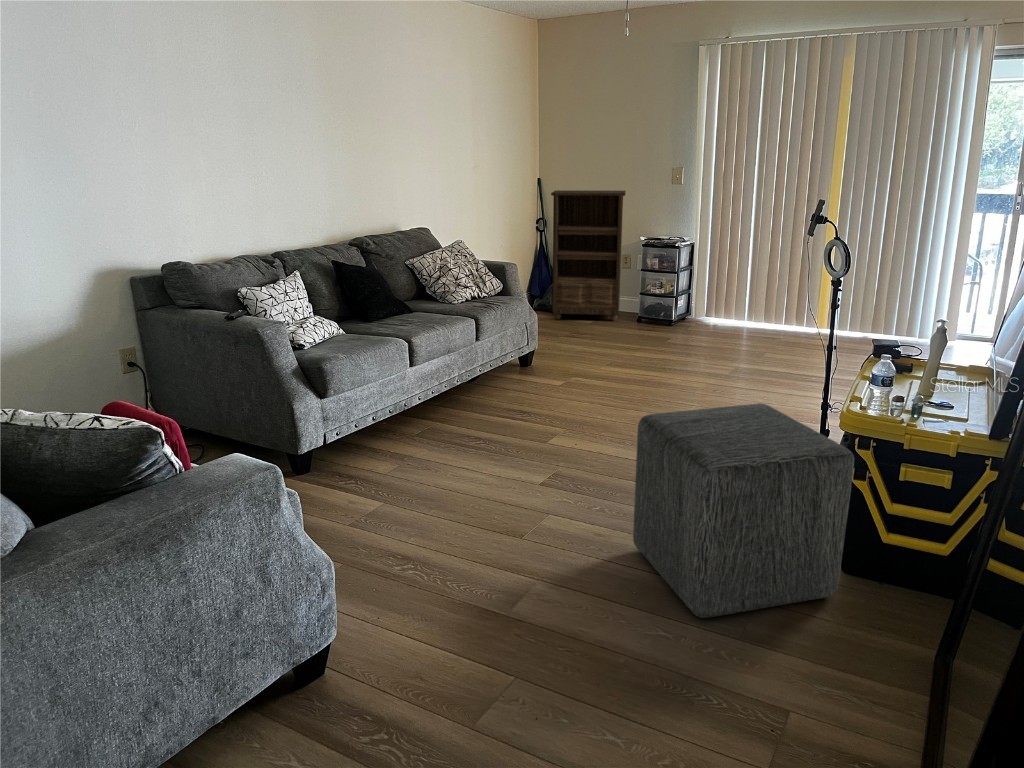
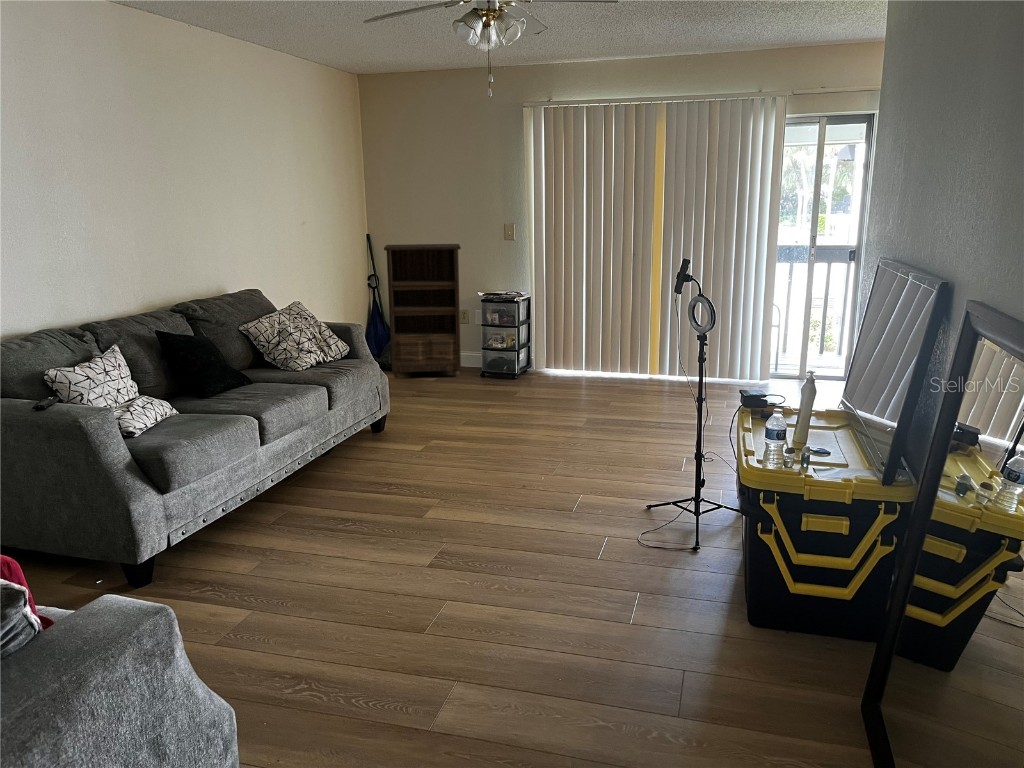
ottoman: present [633,403,854,618] -> none [543,464,765,700]

